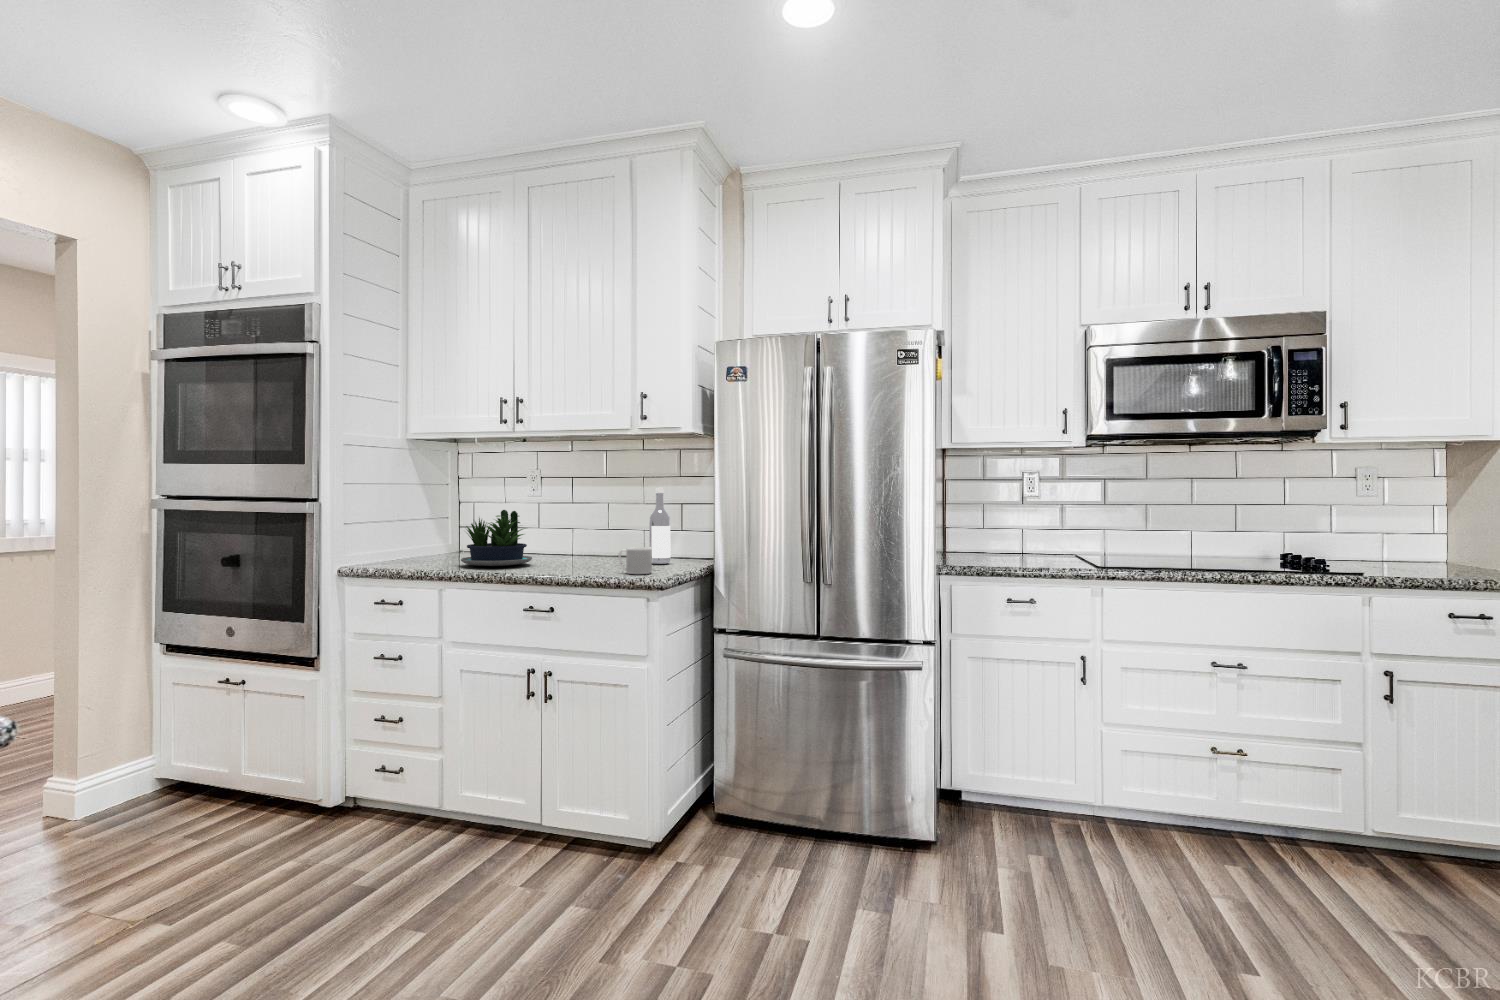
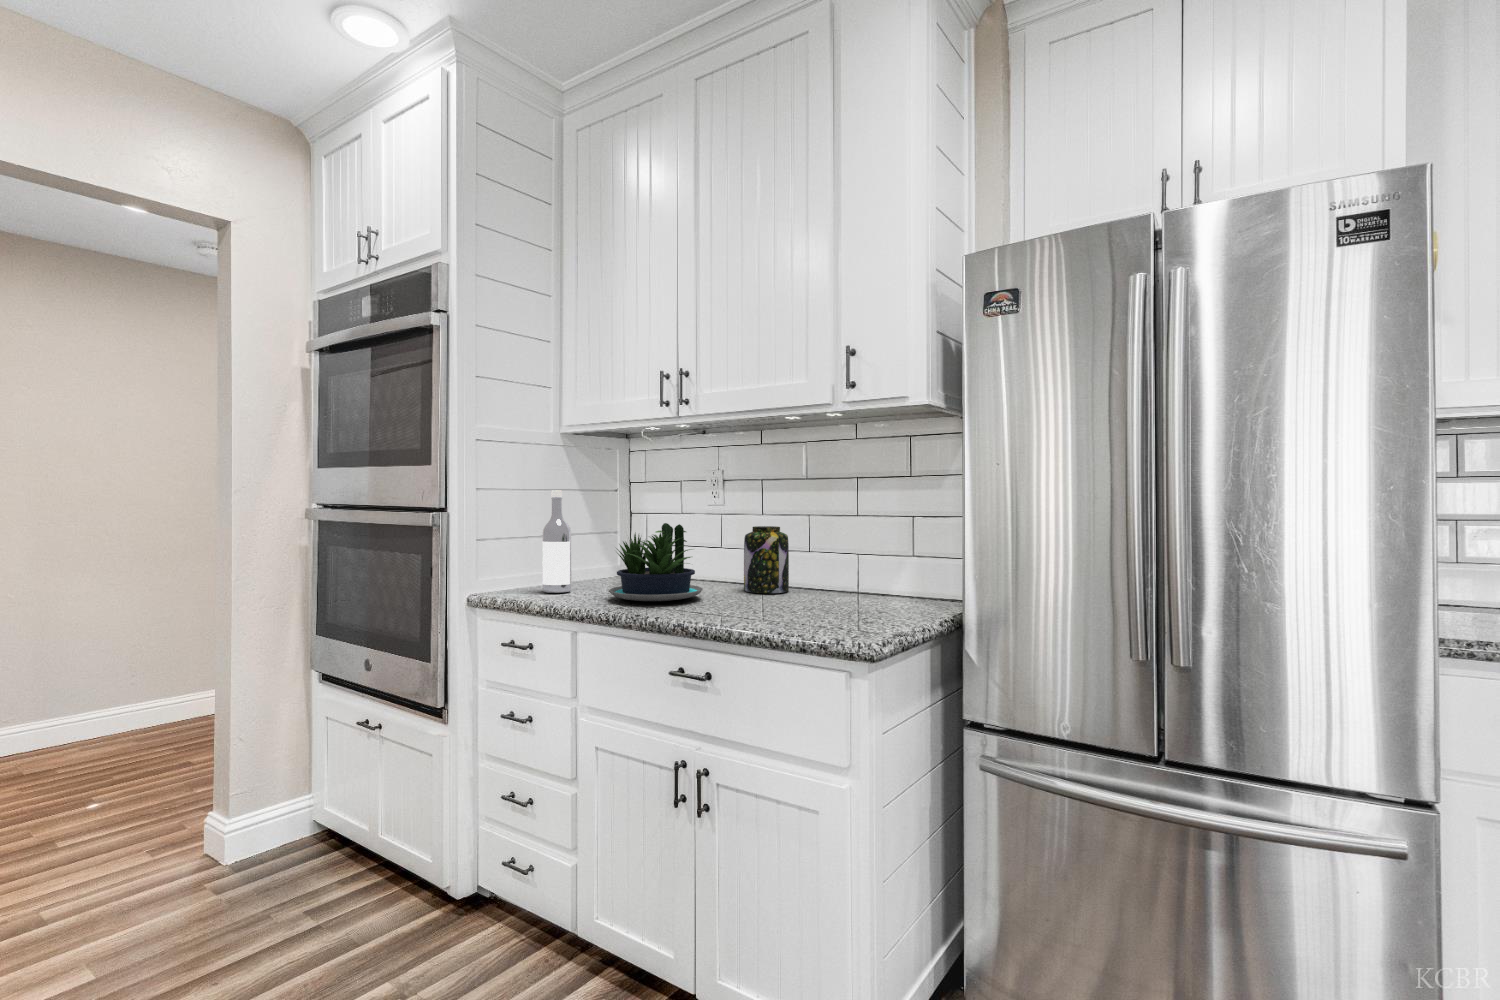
wine bottle: present [649,488,671,564] -> present [542,490,571,593]
jar: none [558,513,592,560] -> present [744,526,789,593]
mug: present [619,547,652,574] -> none [811,583,861,627]

